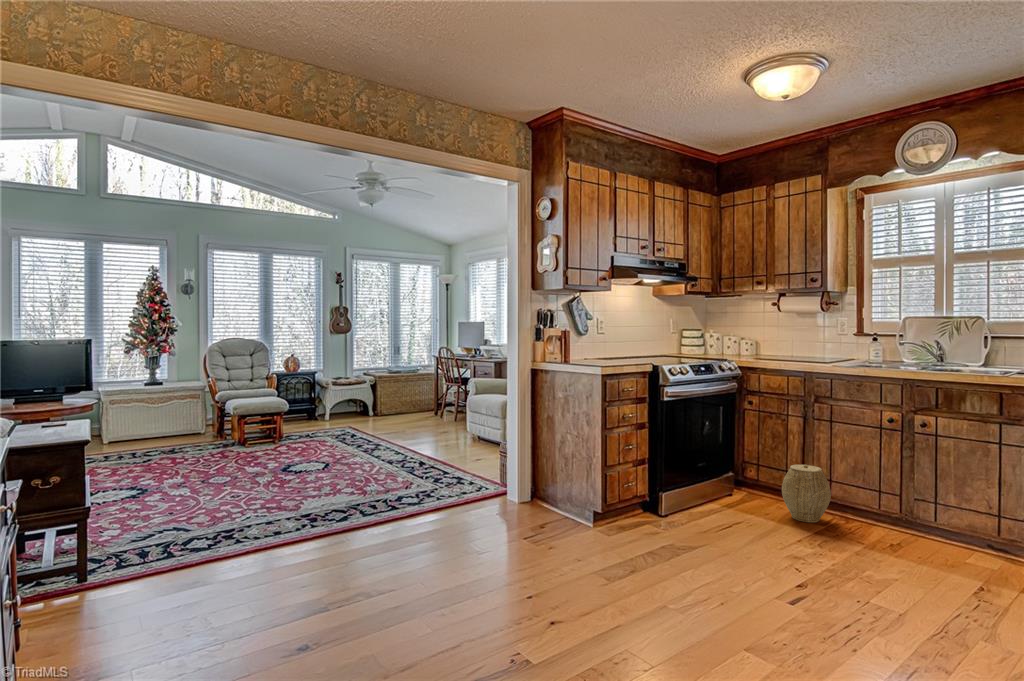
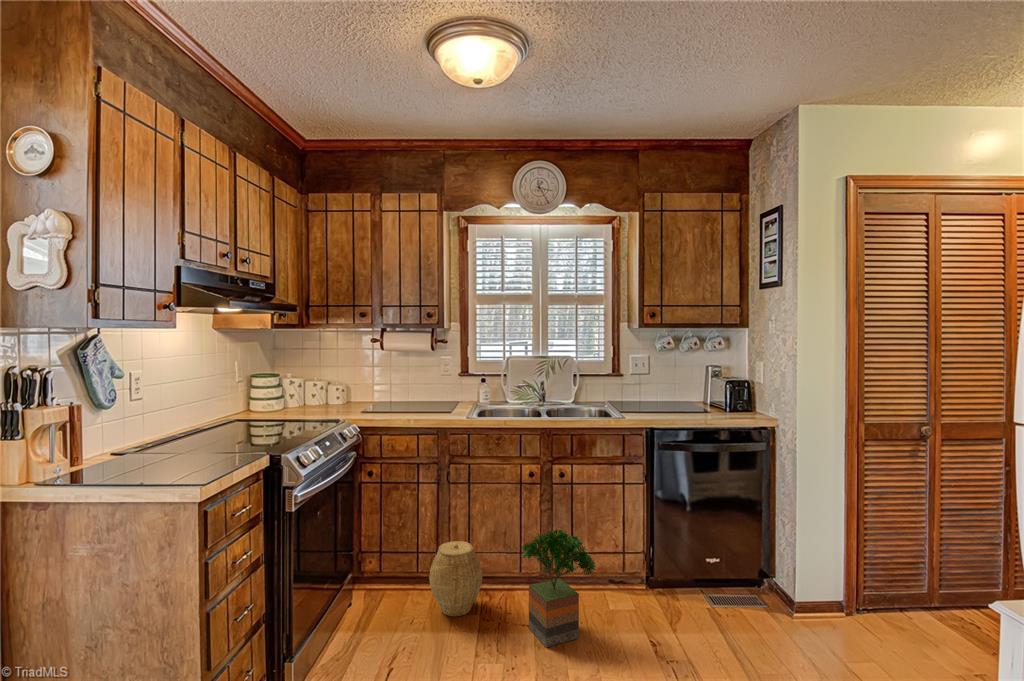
potted tree: none [846,460,921,560] -> present [521,529,596,647]

